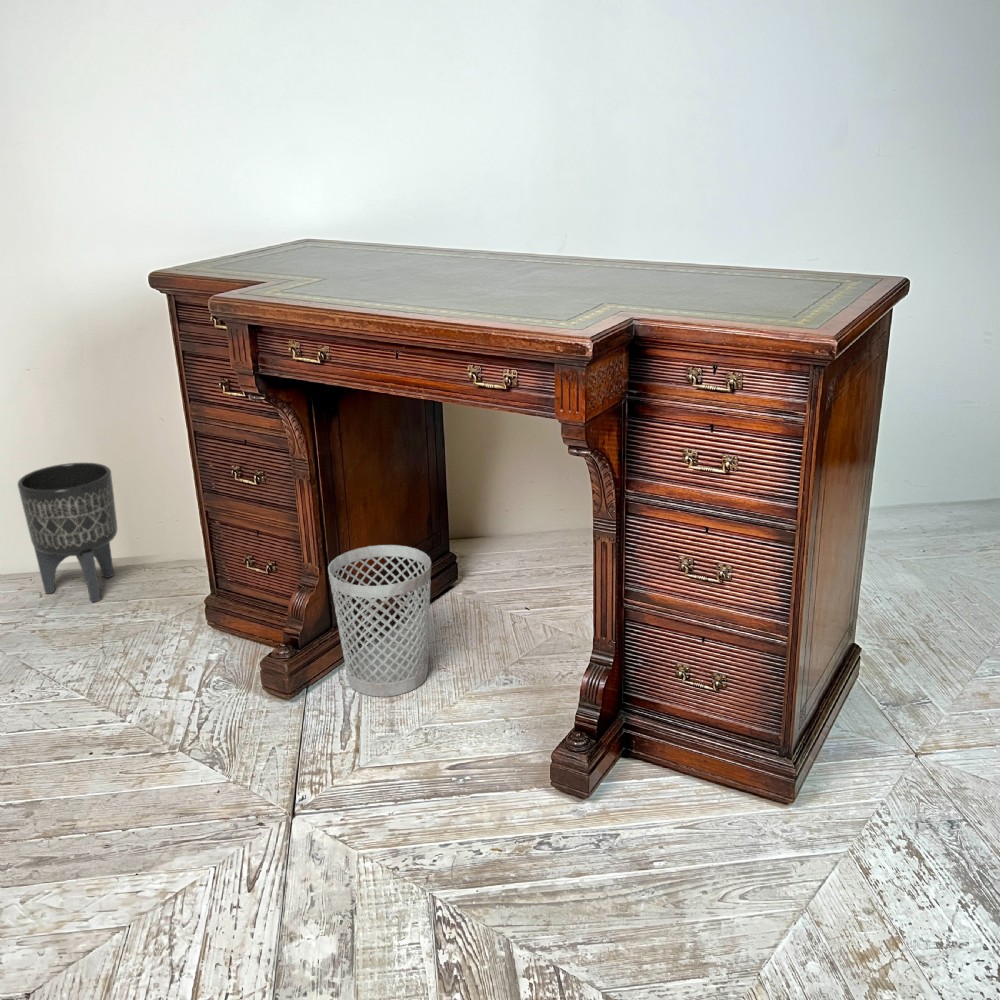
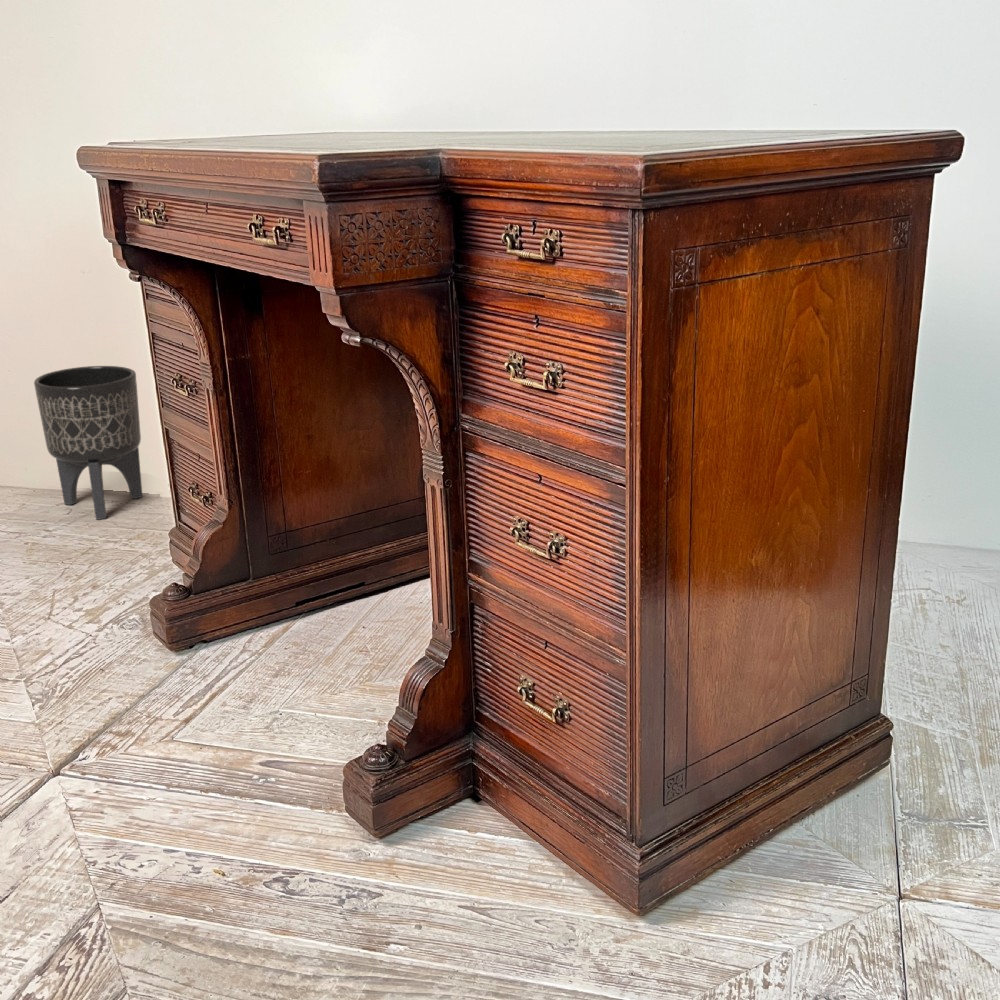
wastebasket: present [328,545,431,697] -> none [224,483,355,669]

